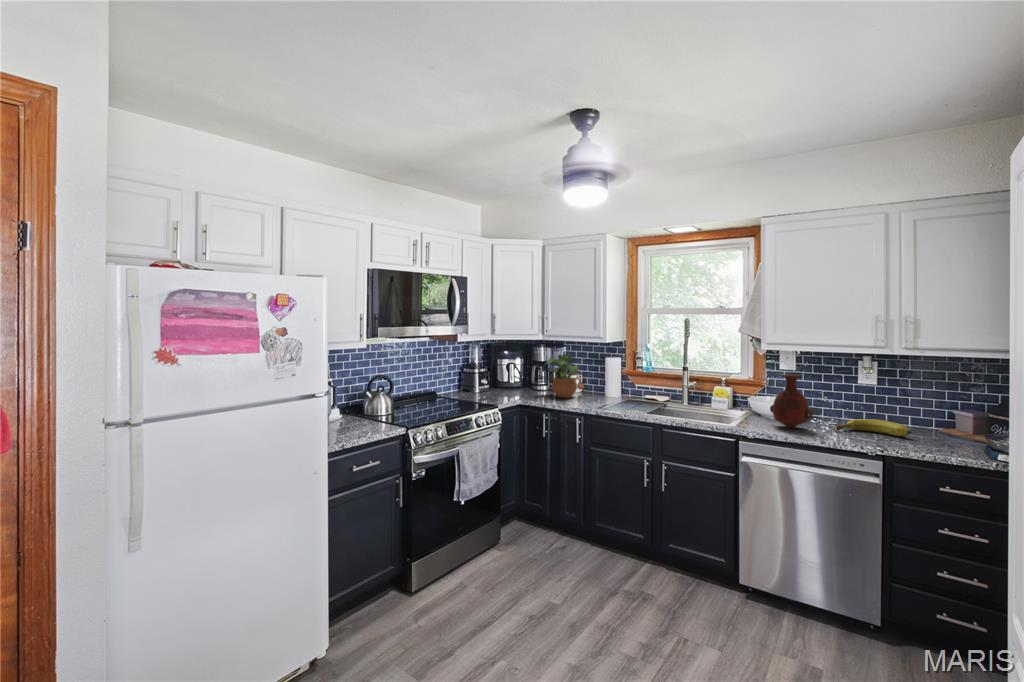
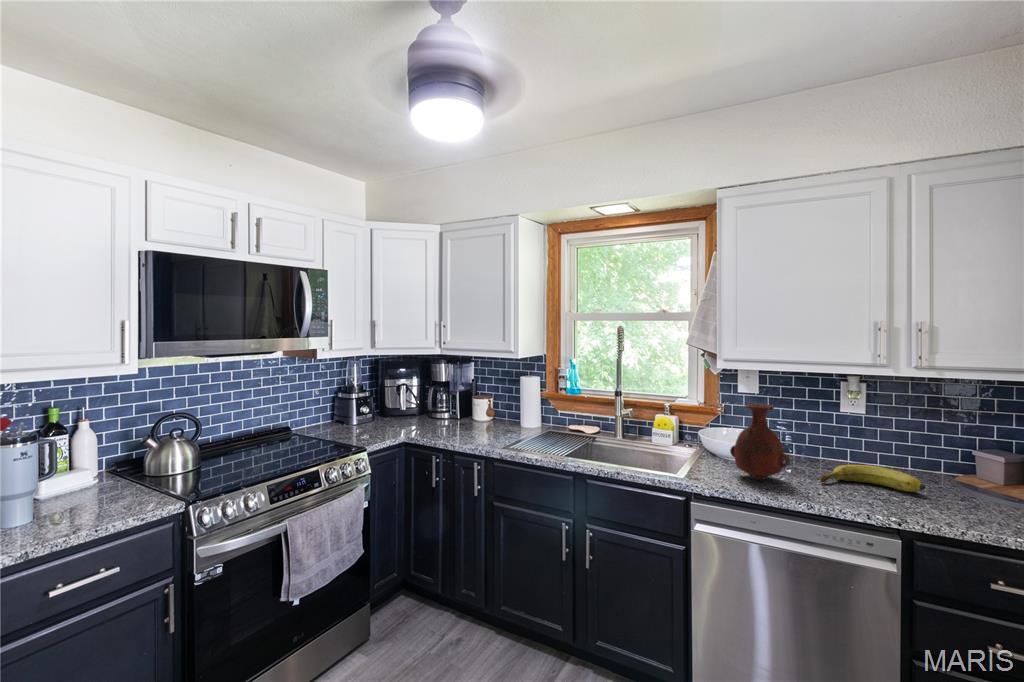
potted plant: present [545,351,580,398] -> none [439,368,487,431]

